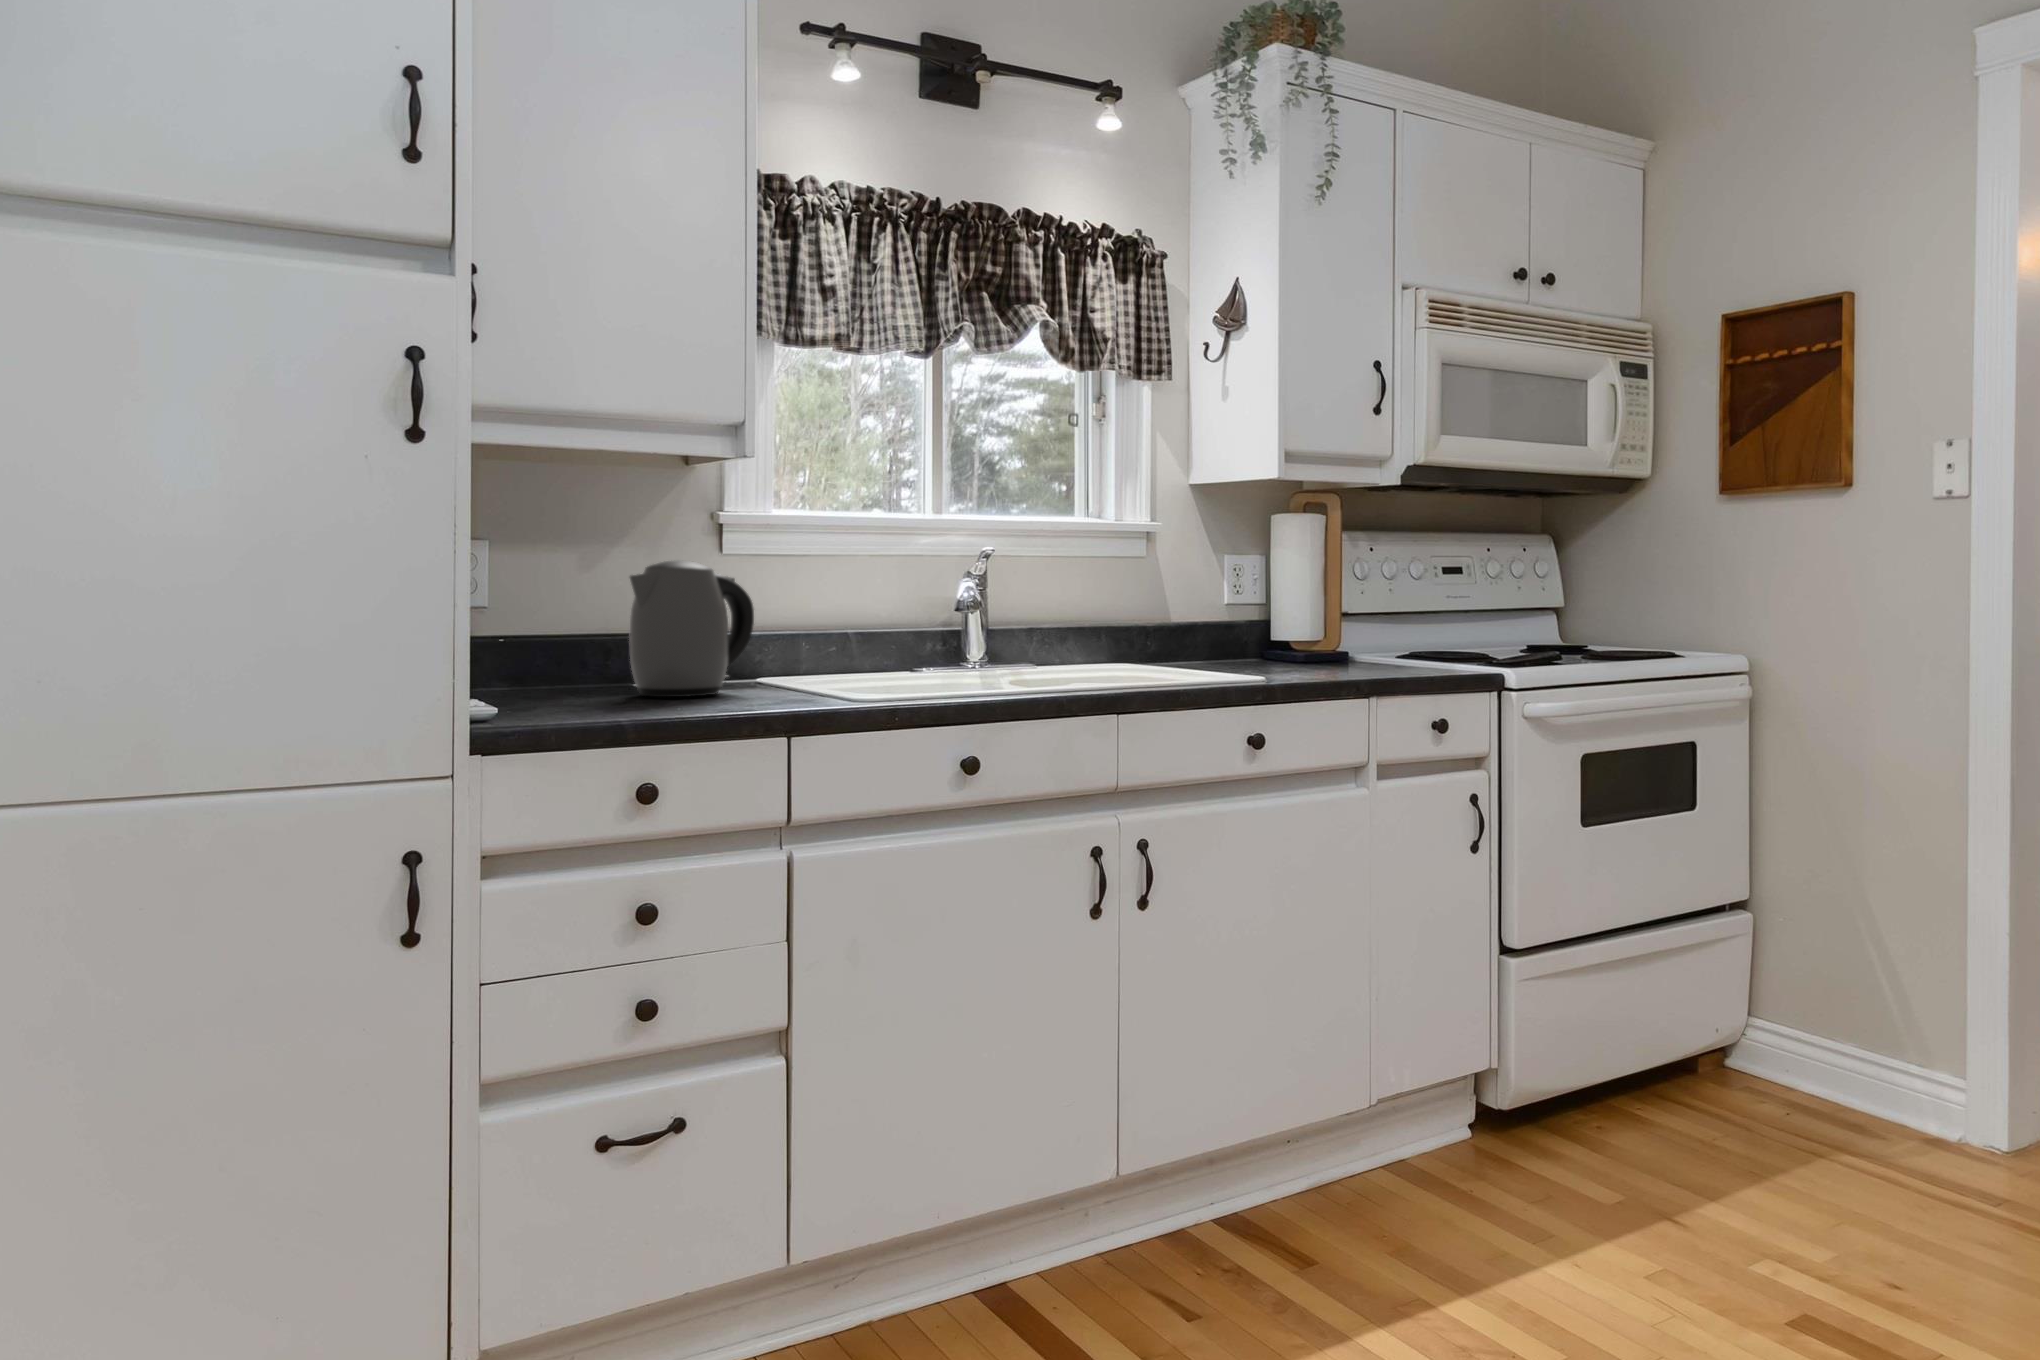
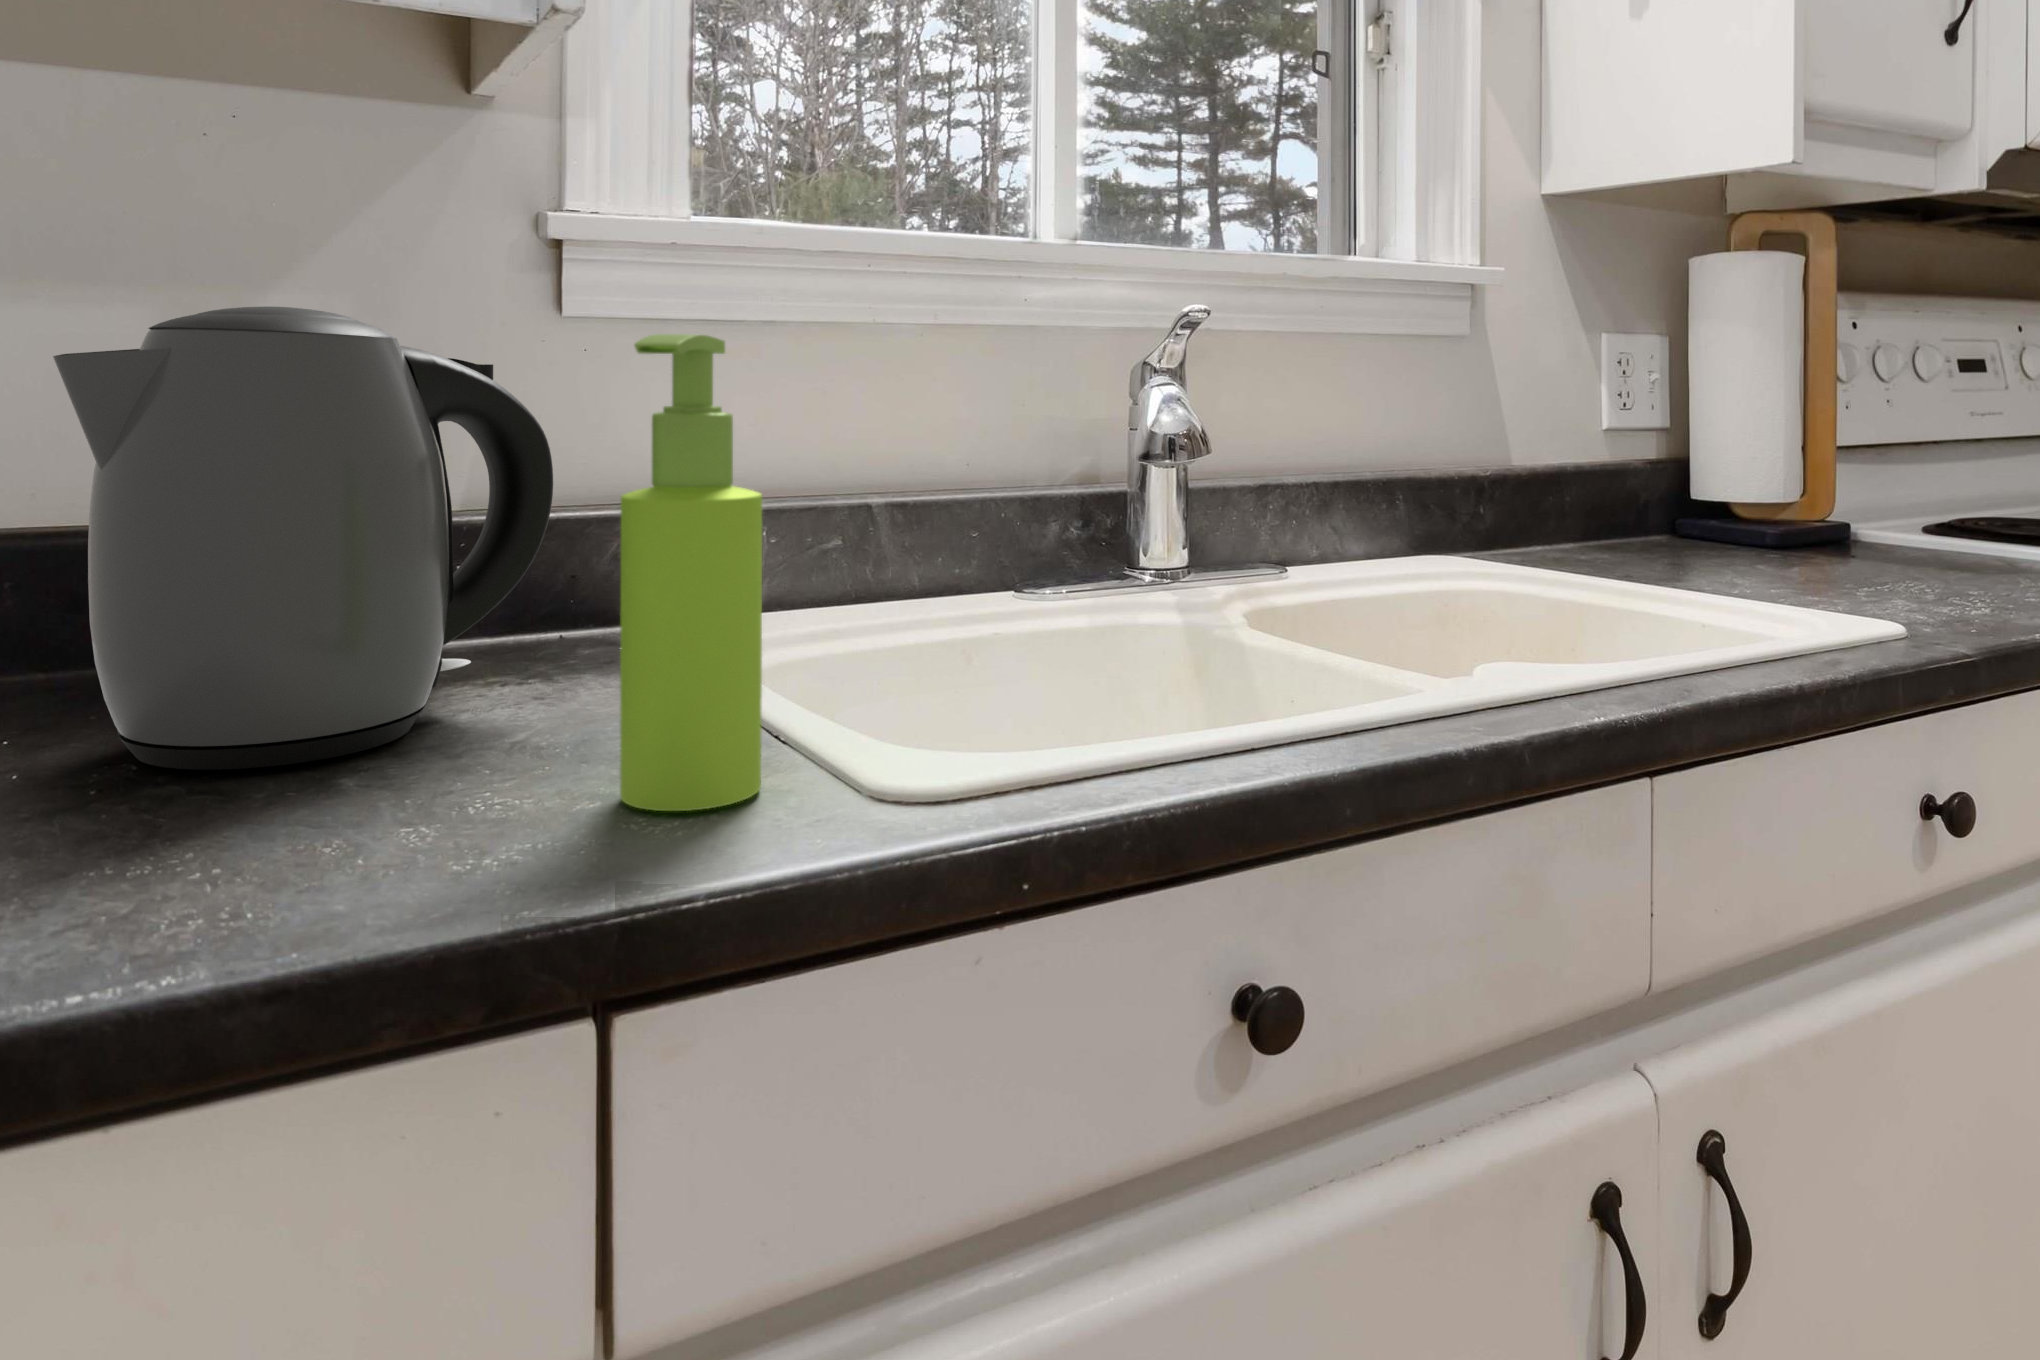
soap dispenser: none [796,569,835,701] -> present [620,334,762,811]

